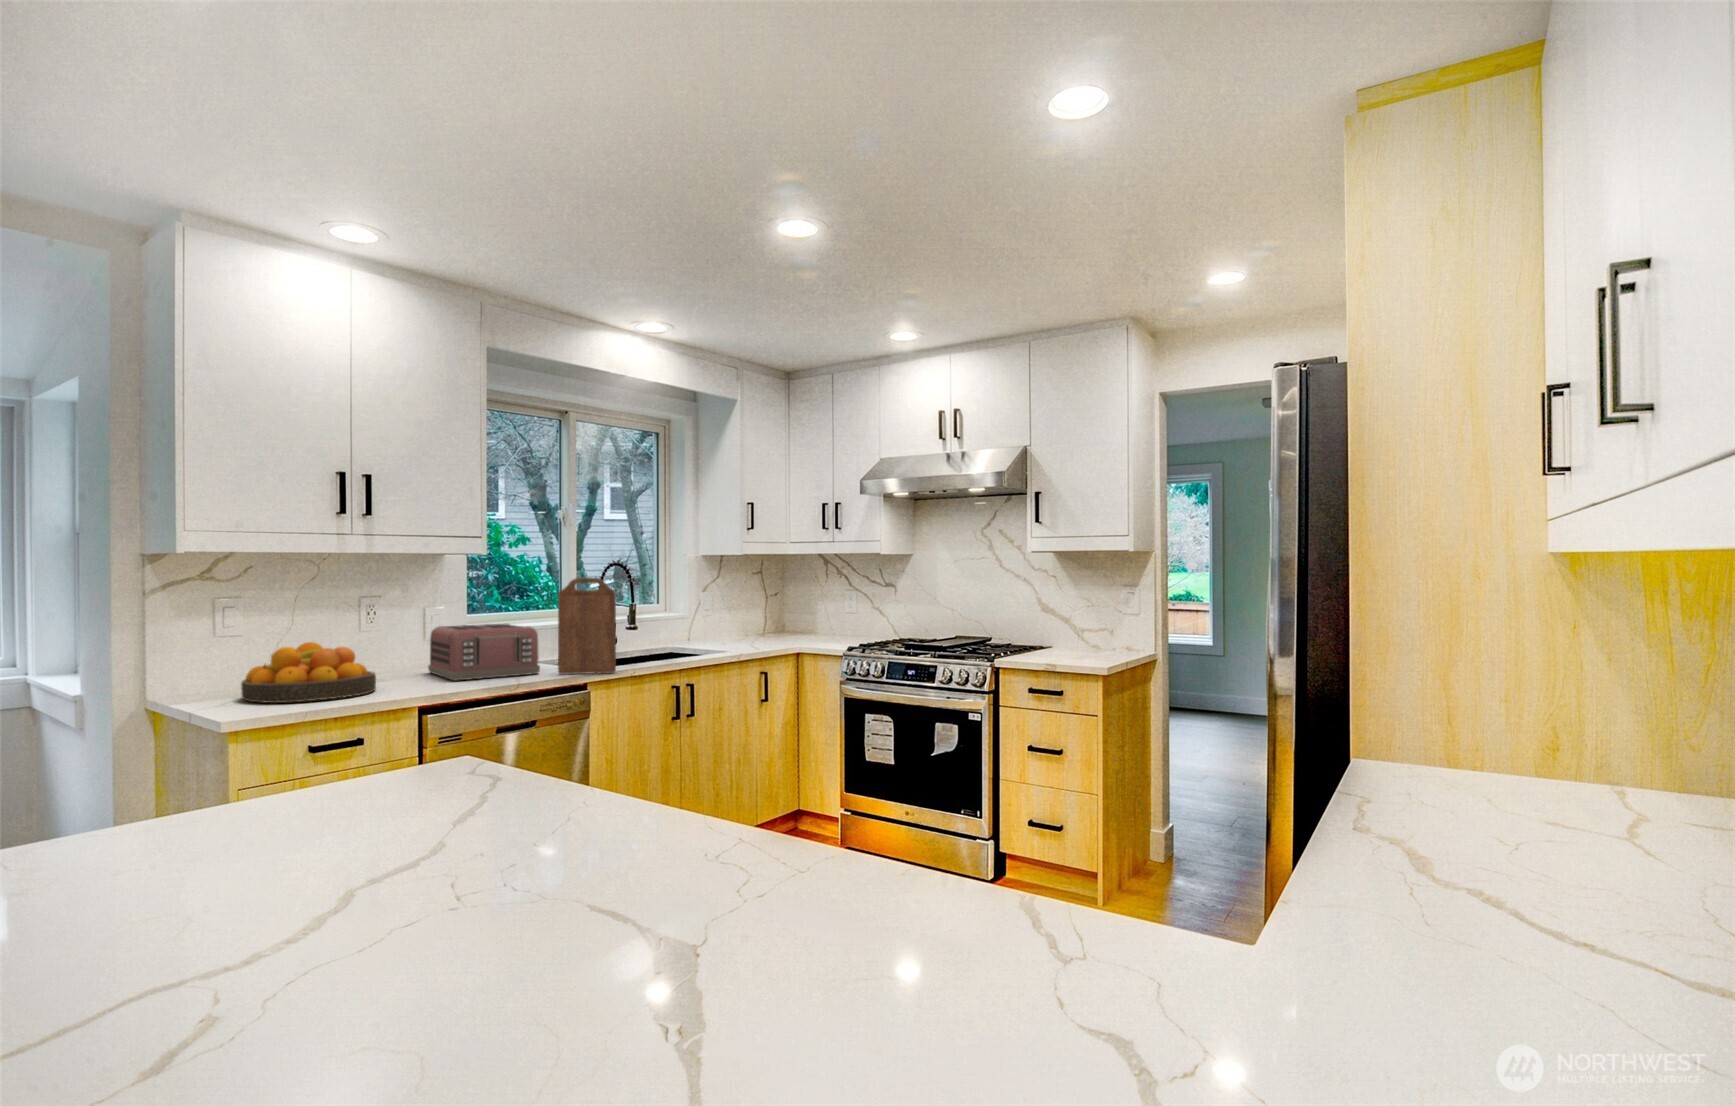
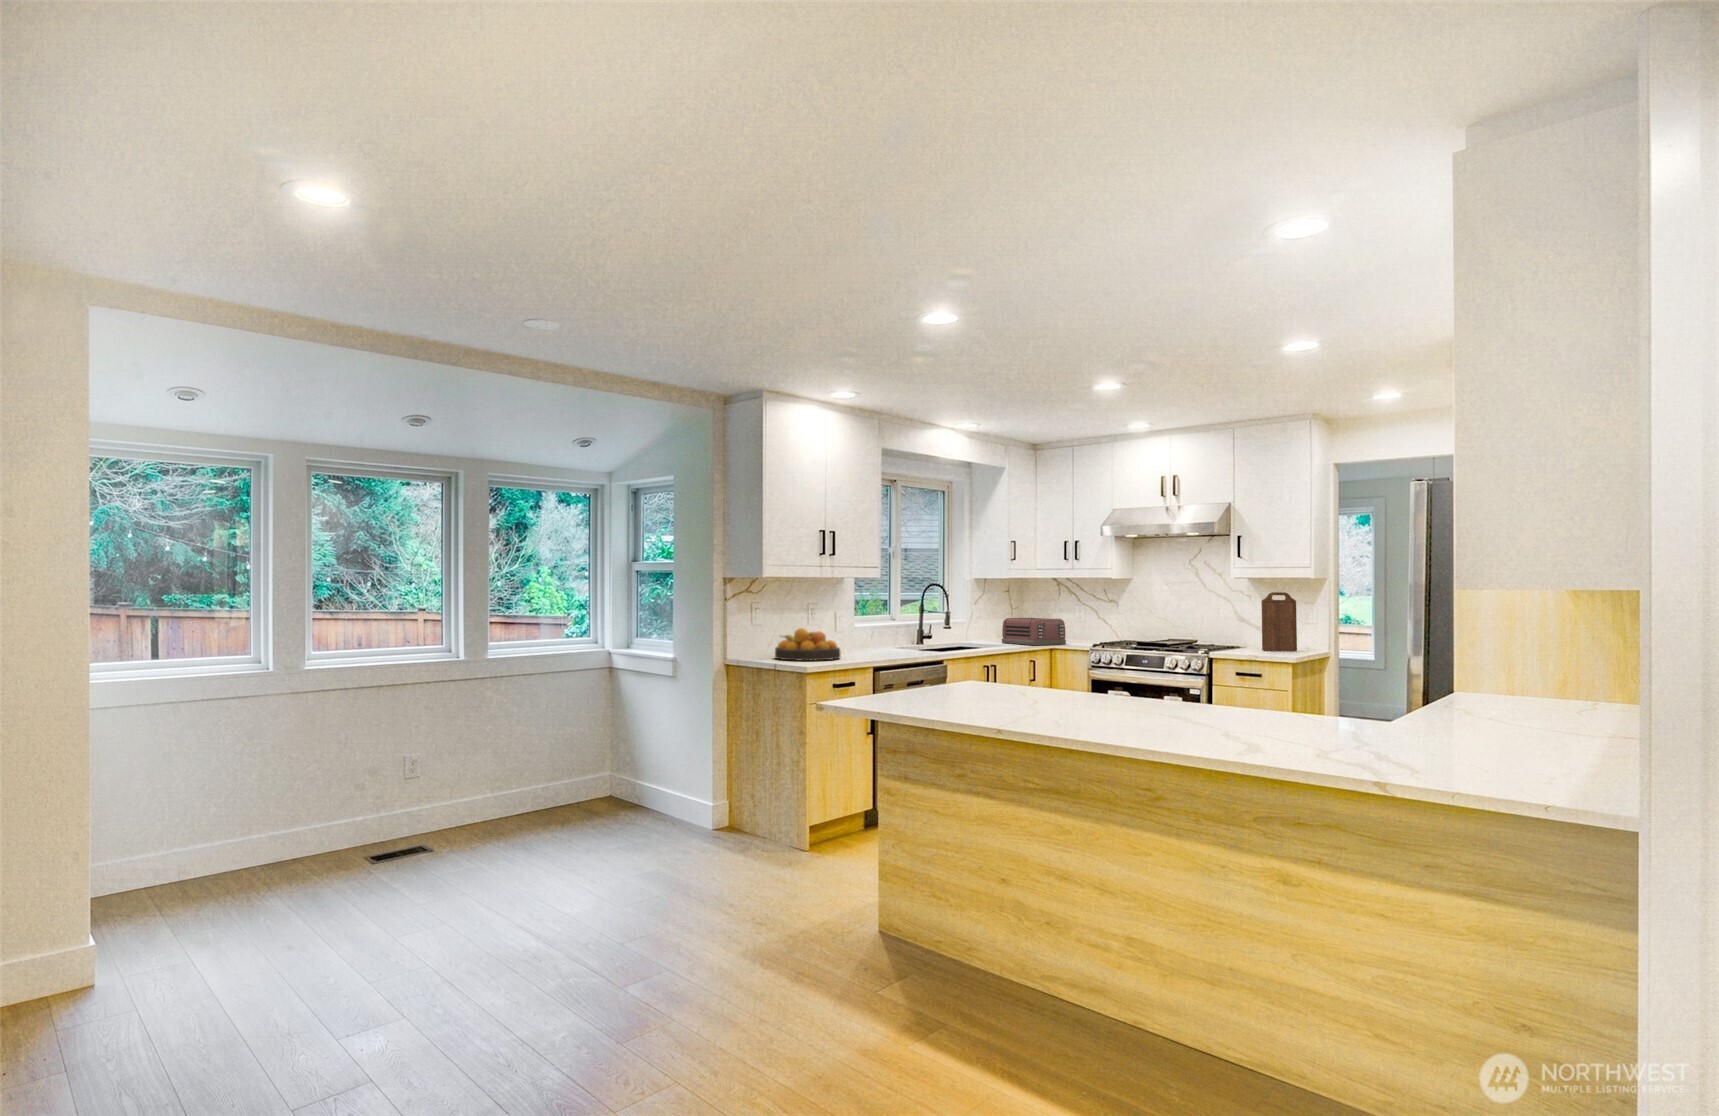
cutting board: present [558,578,616,674] -> present [1261,592,1297,651]
toaster: present [428,624,540,681] -> present [1002,618,1066,645]

